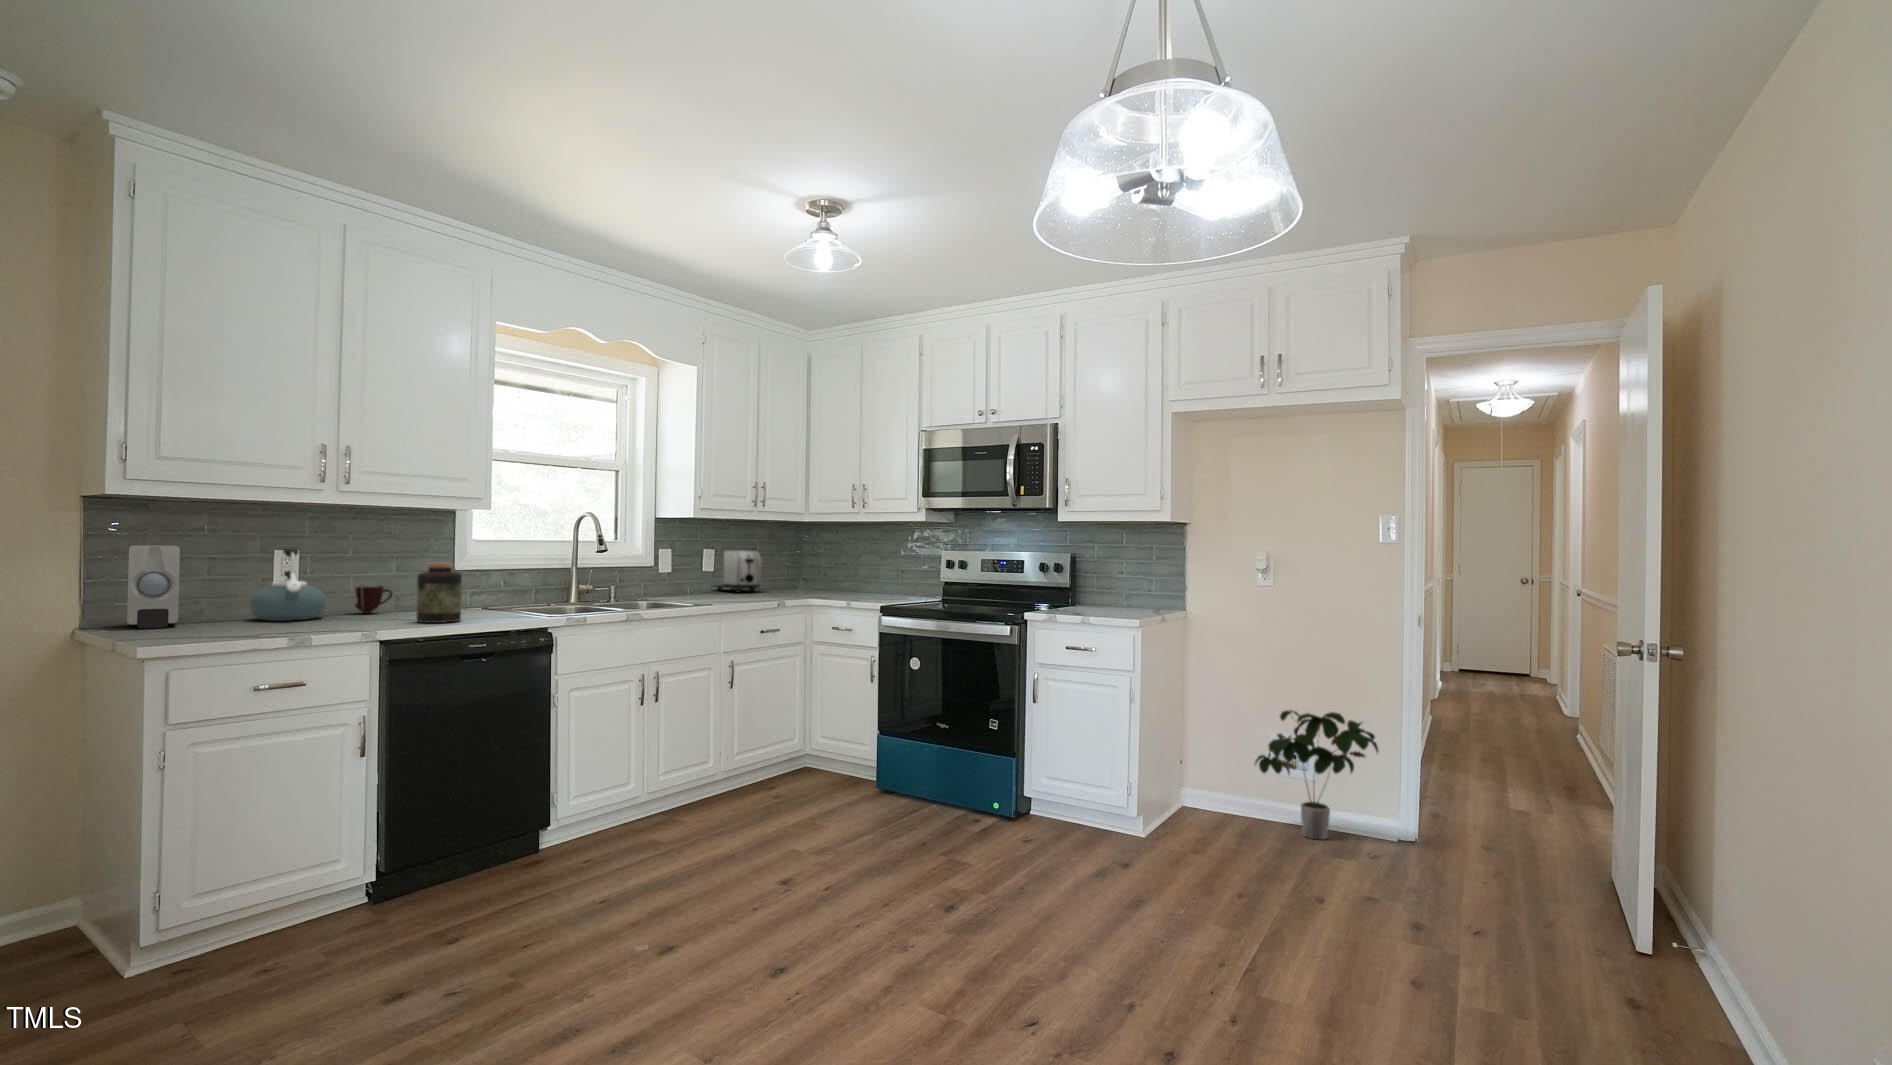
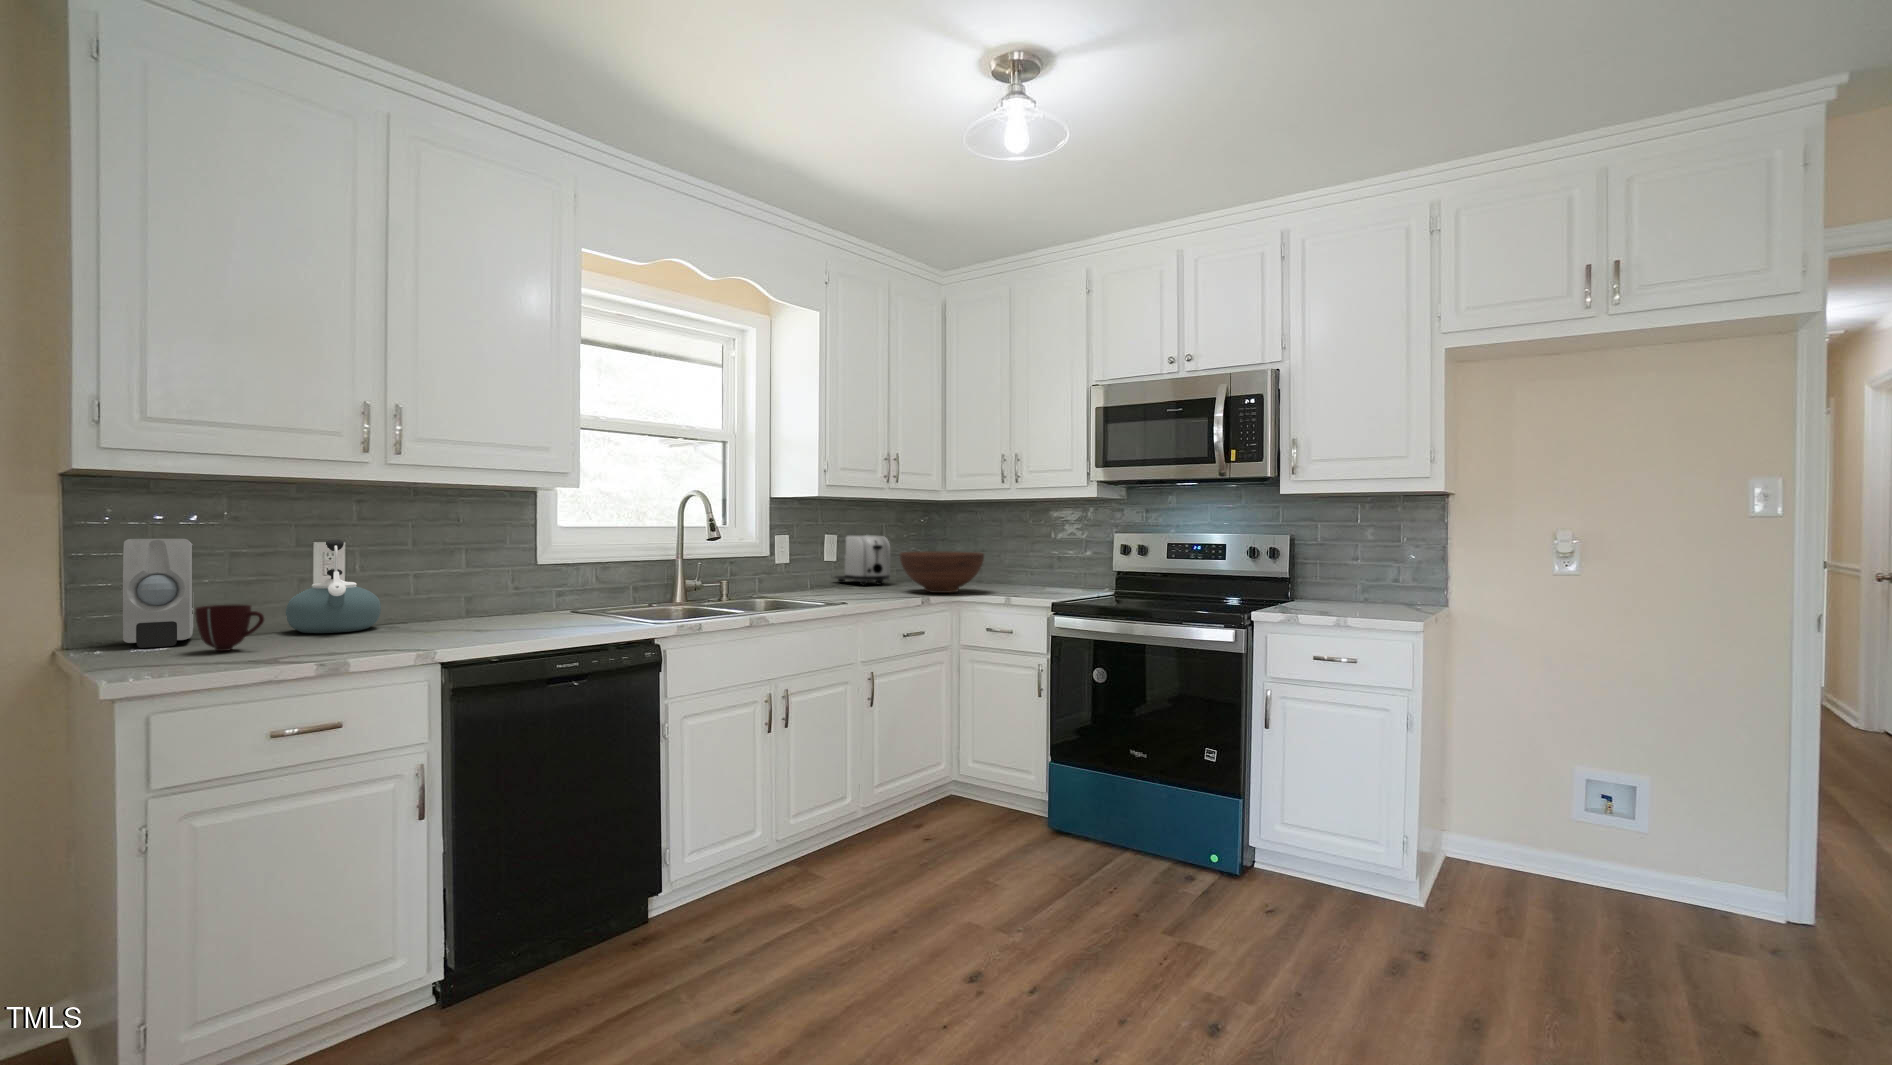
jar: present [416,563,462,623] -> none [490,557,546,635]
fruit bowl: none [764,564,835,598] -> present [900,552,984,593]
mug: present [355,586,393,614] -> present [195,605,264,651]
potted plant: present [1255,710,1378,839] -> none [1569,743,1776,924]

